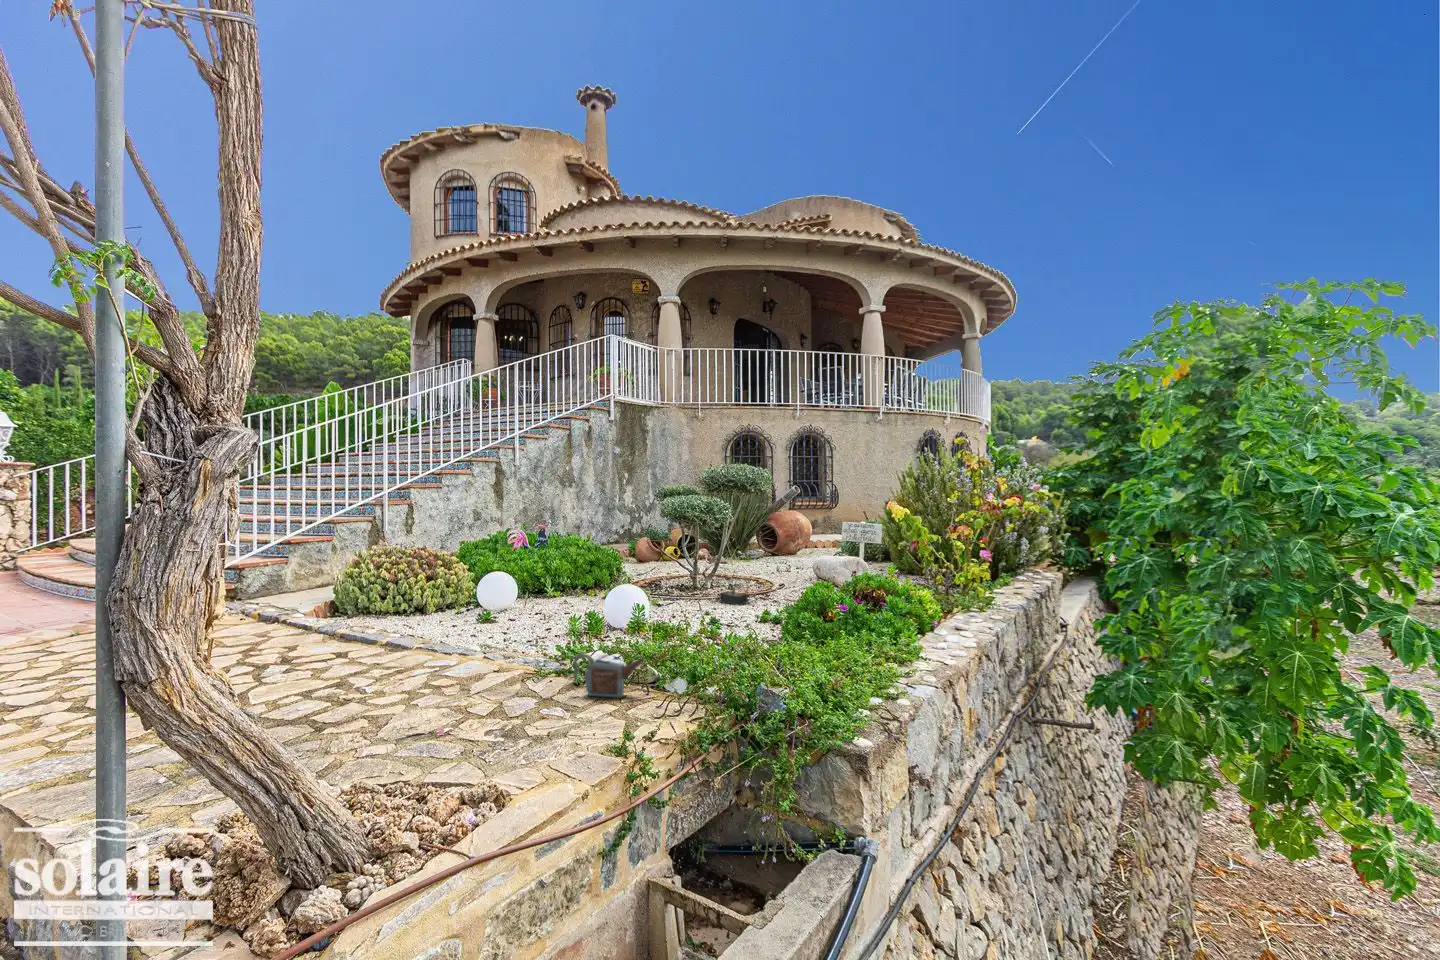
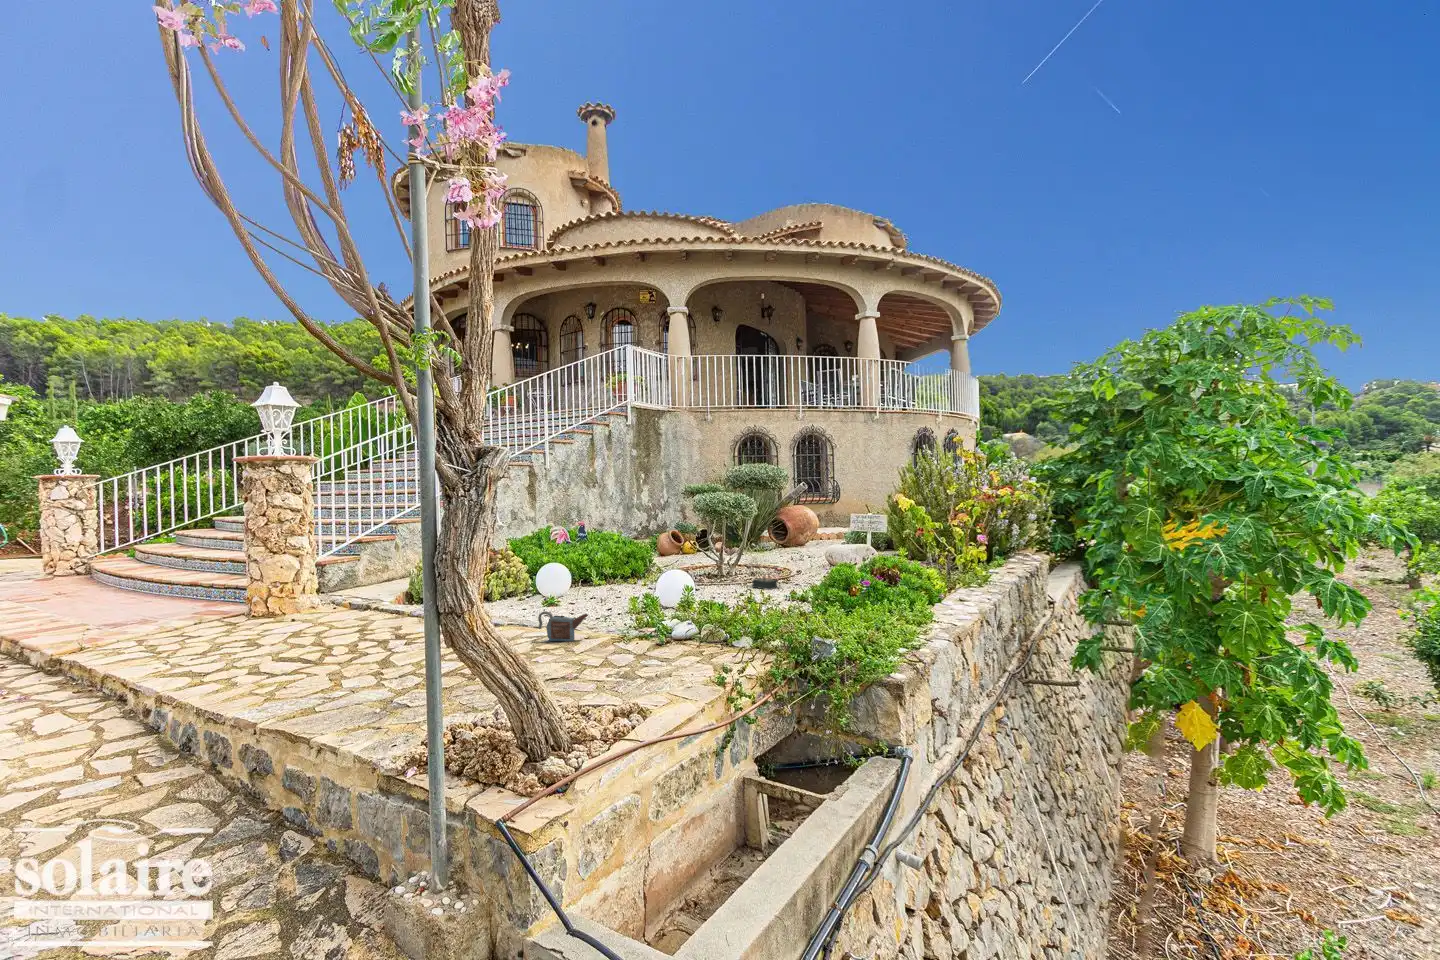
watering can: present [573,654,643,697] -> present [538,611,588,641]

